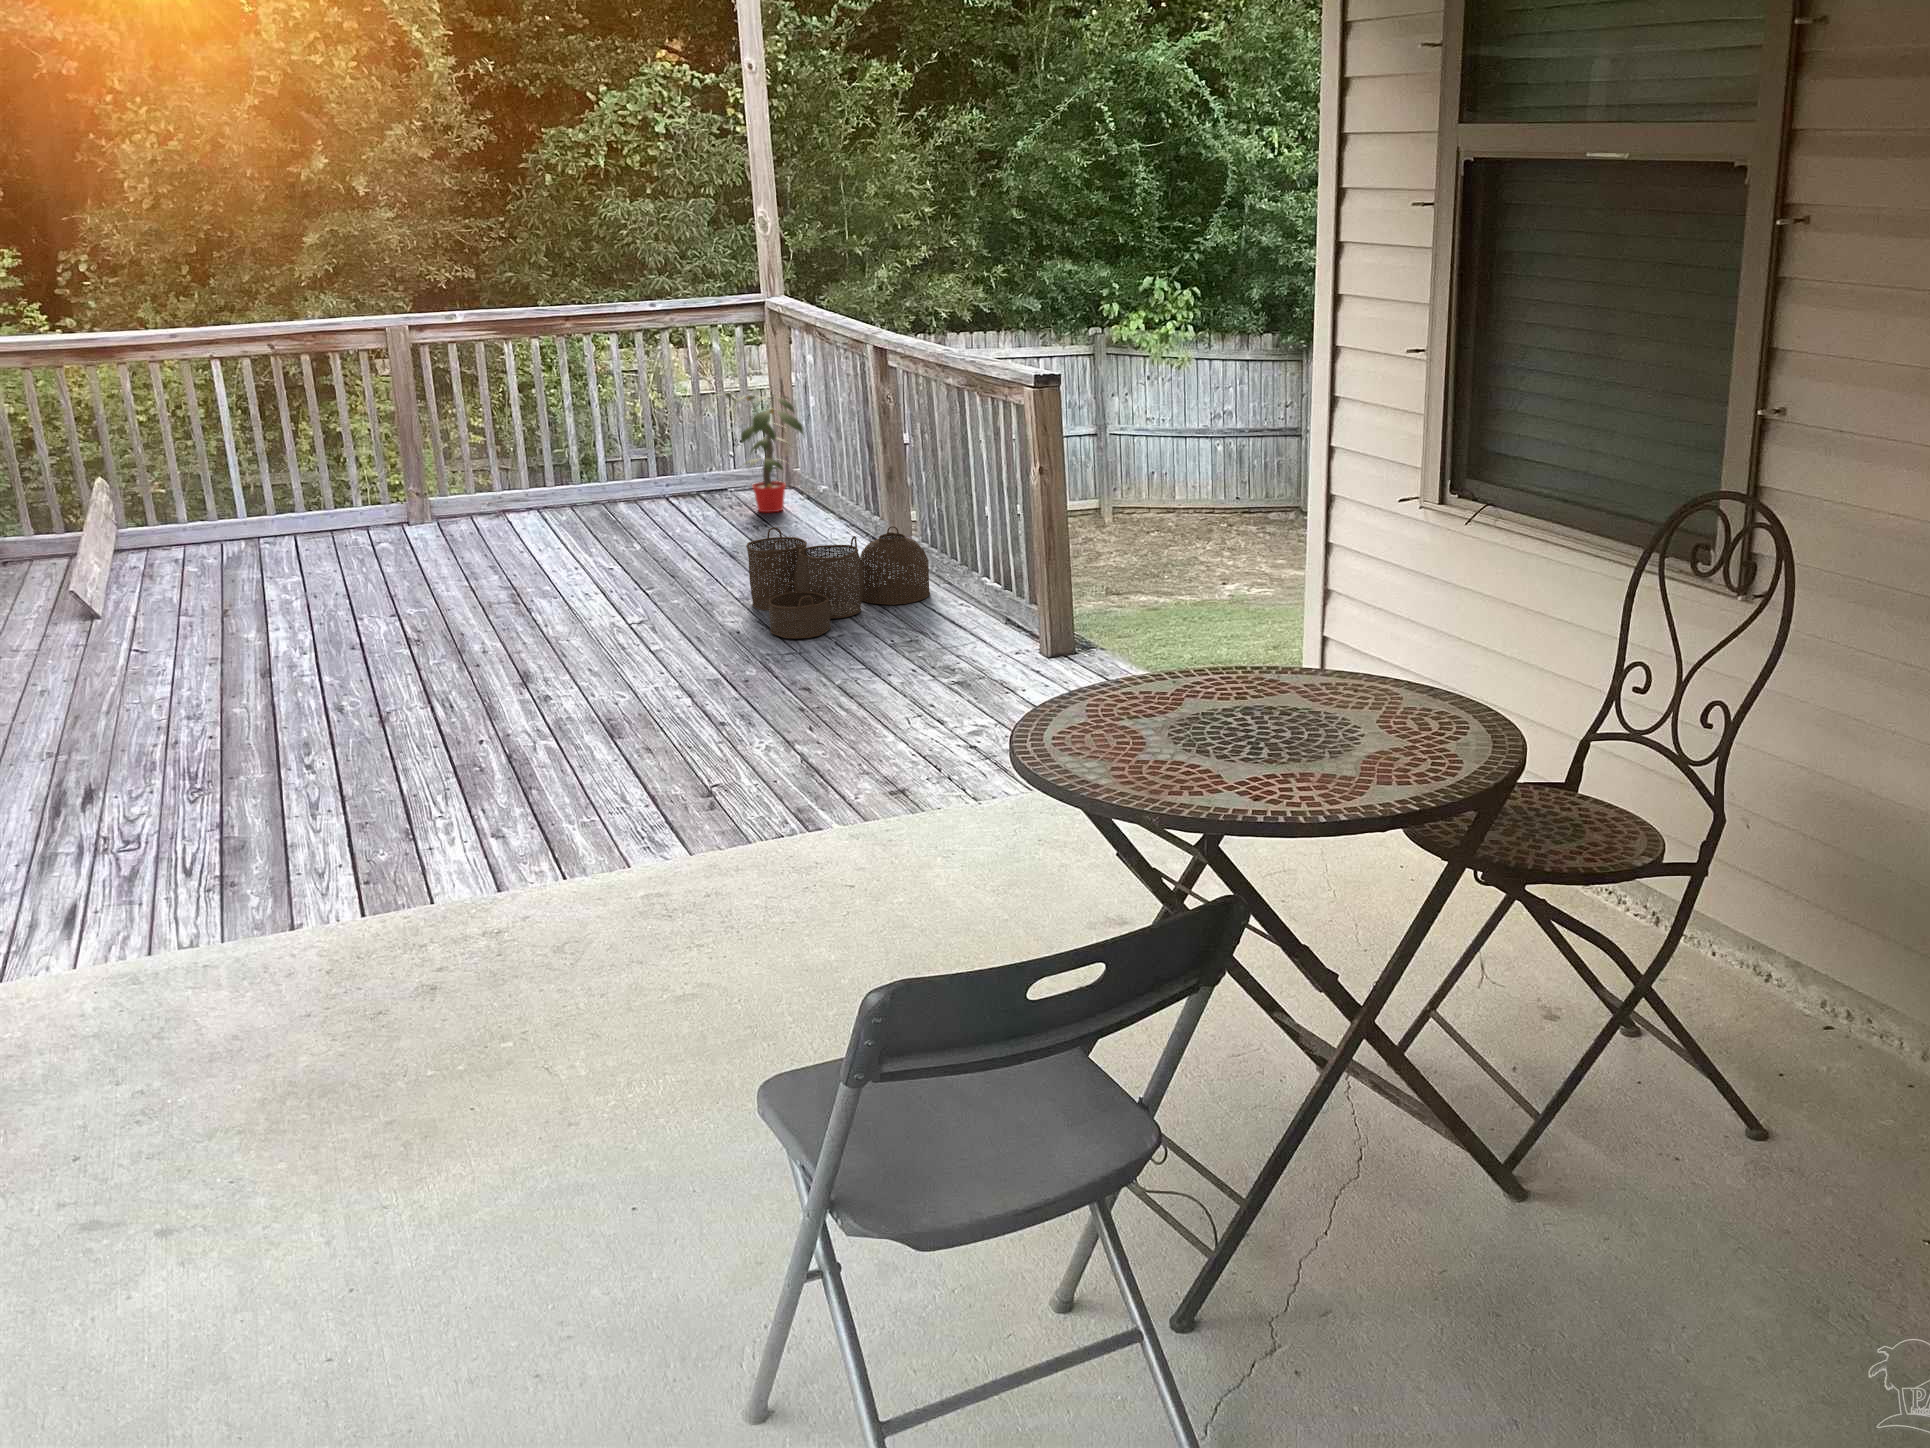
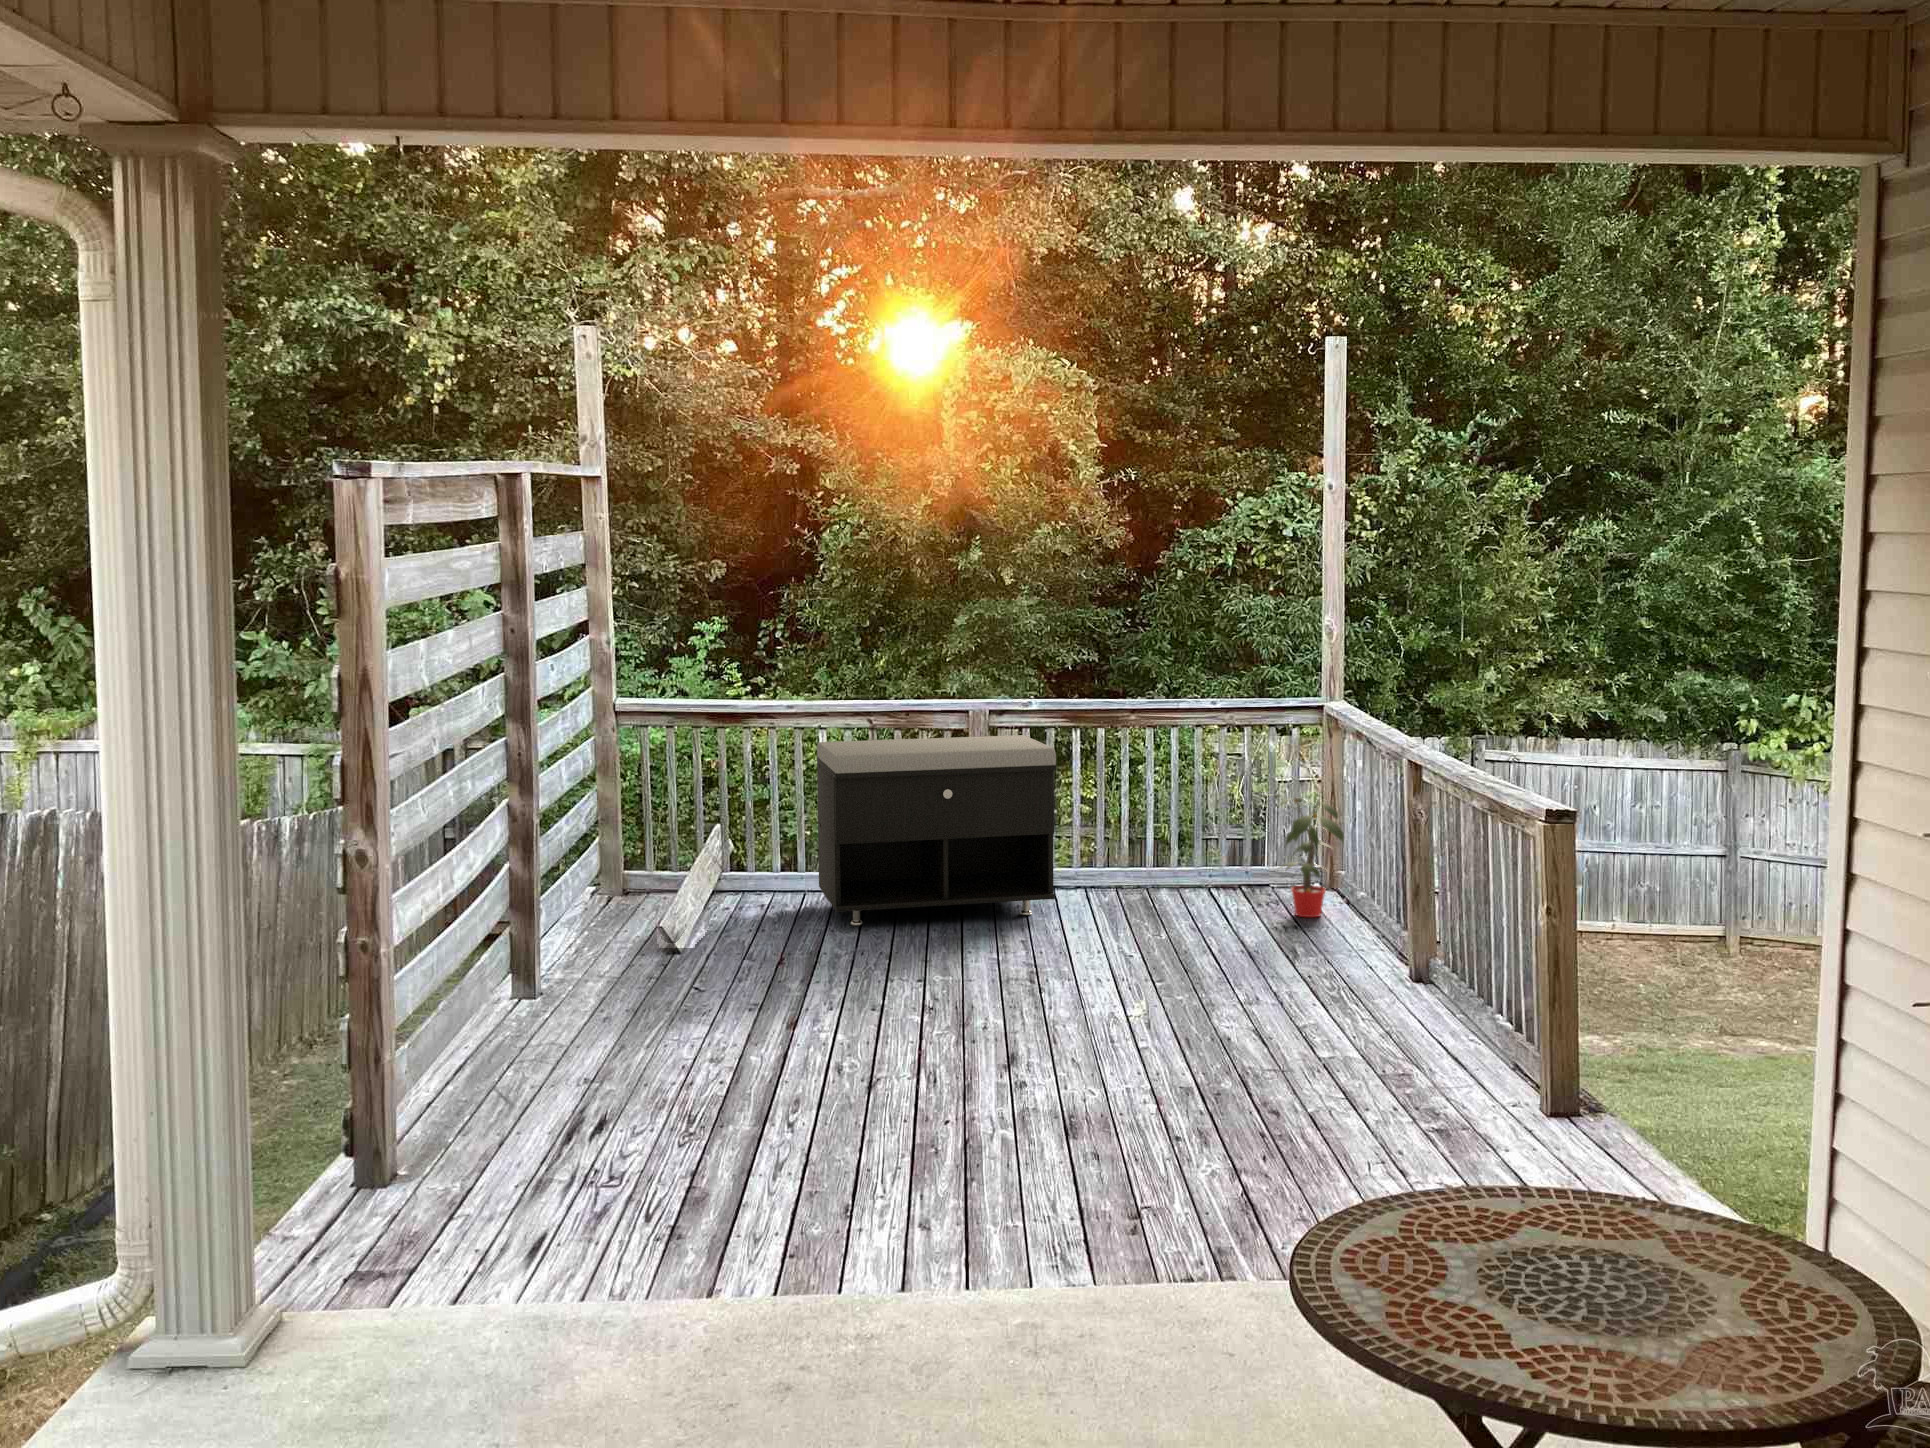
storage bench: none [215,349,514,568] -> present [817,735,1056,926]
woven basket: present [746,526,930,638] -> none [1252,937,1443,1059]

